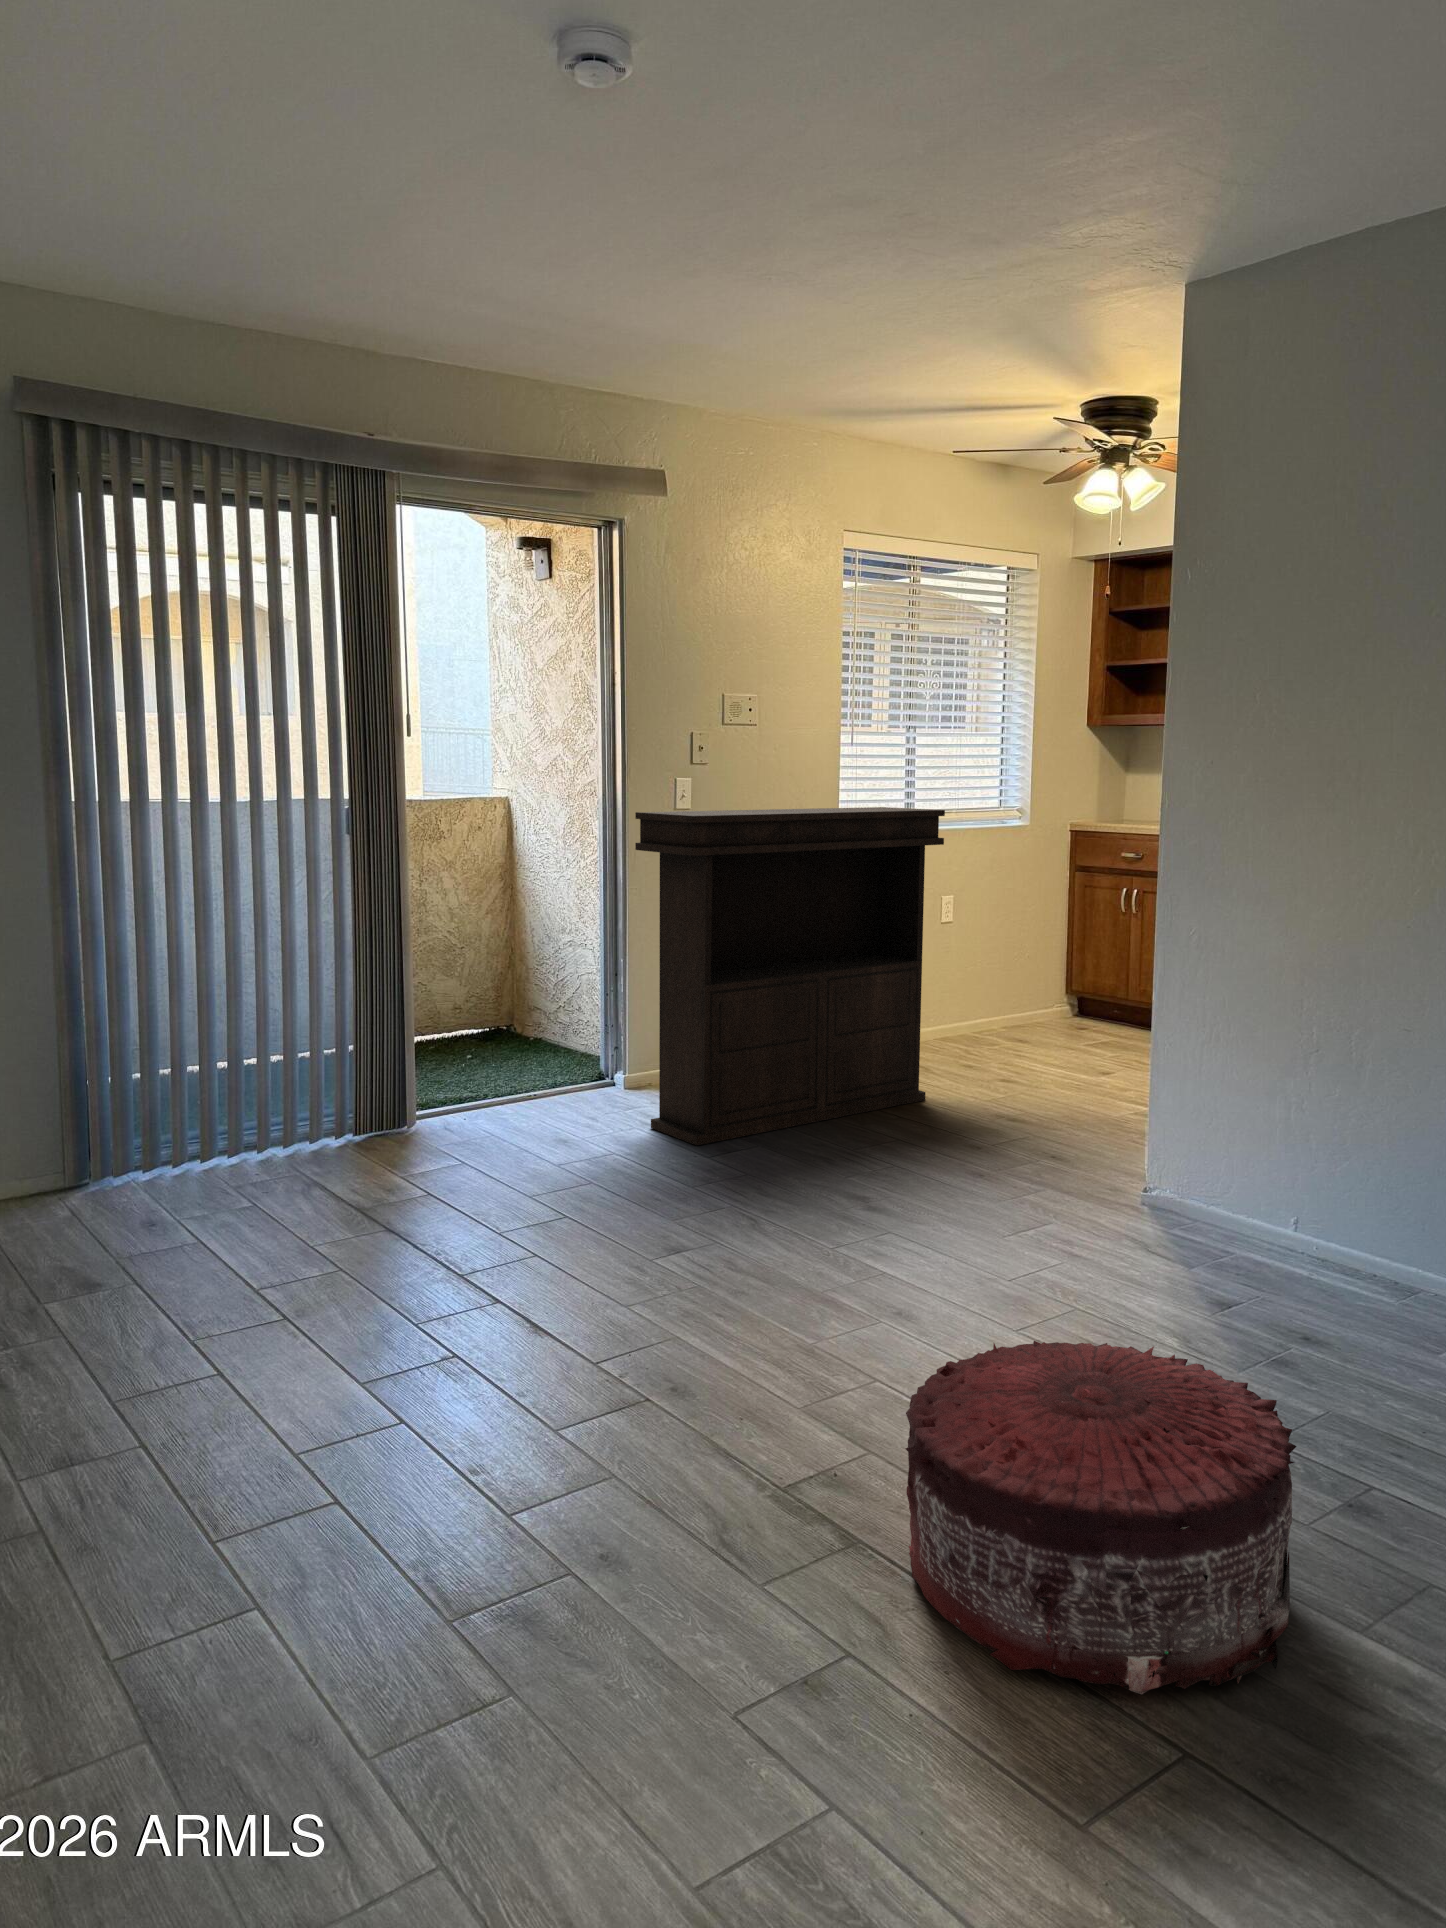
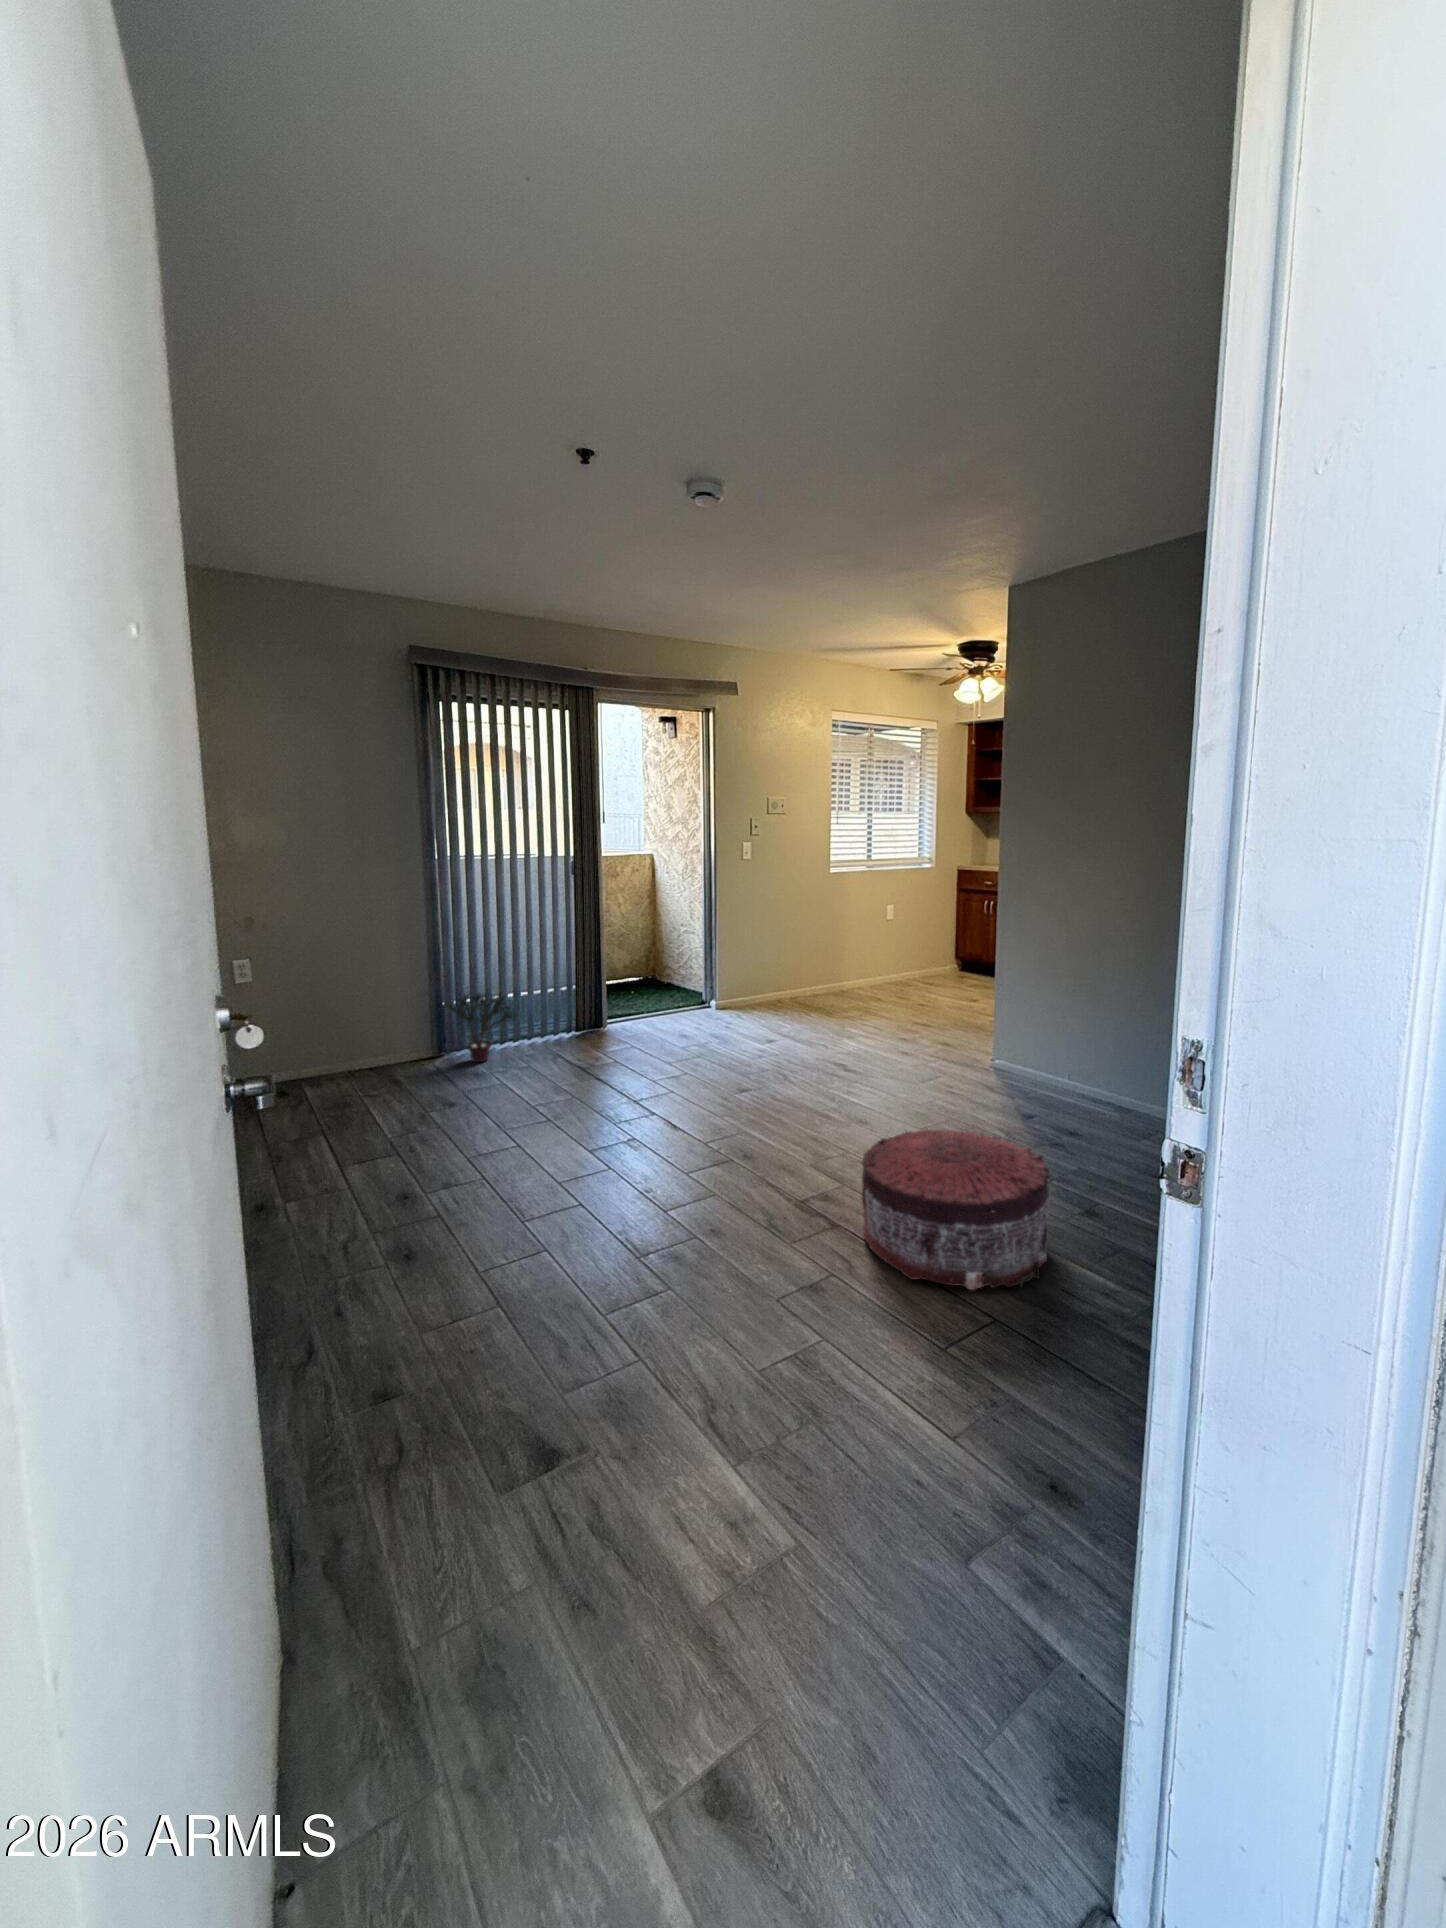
console table: present [635,807,945,1145] -> none [723,859,886,1038]
potted plant: none [87,1053,236,1196] -> present [447,992,516,1062]

